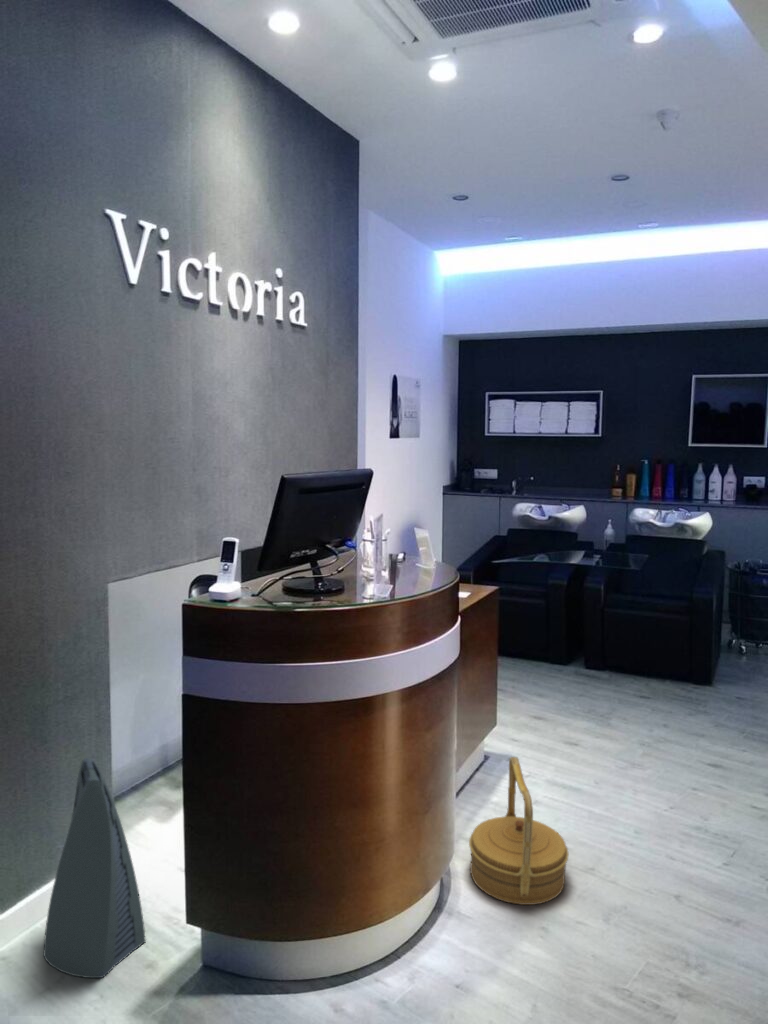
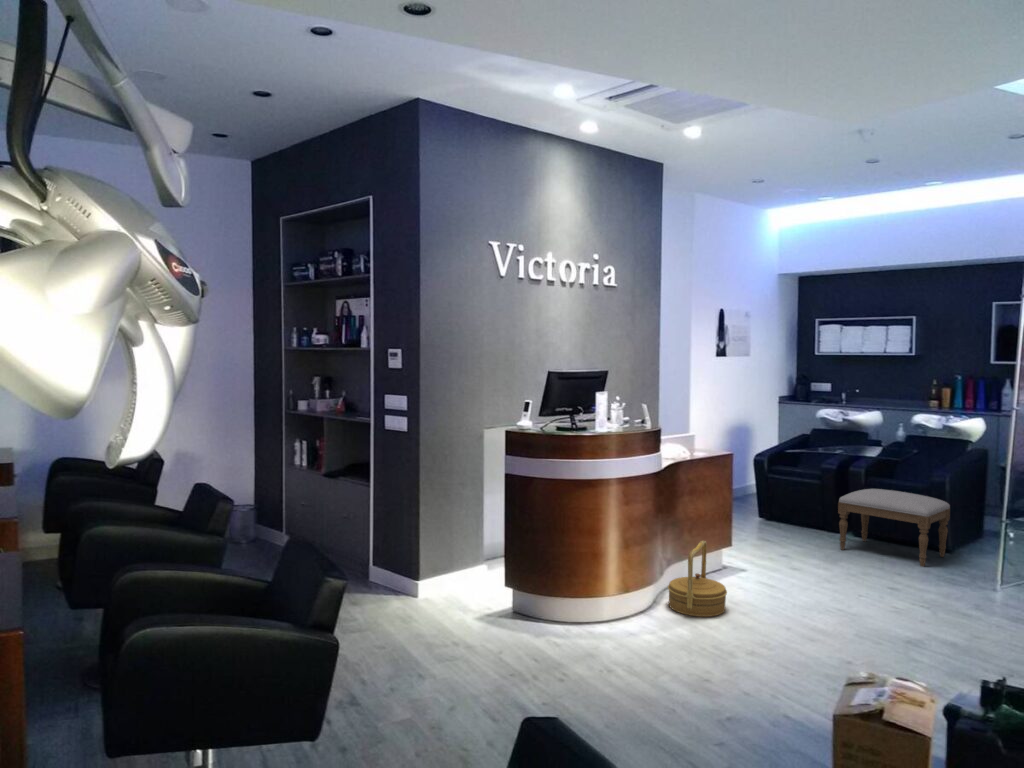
ottoman: none [587,610,707,711] -> present [838,489,950,567]
air purifier: present [44,758,146,978] -> none [446,502,490,602]

